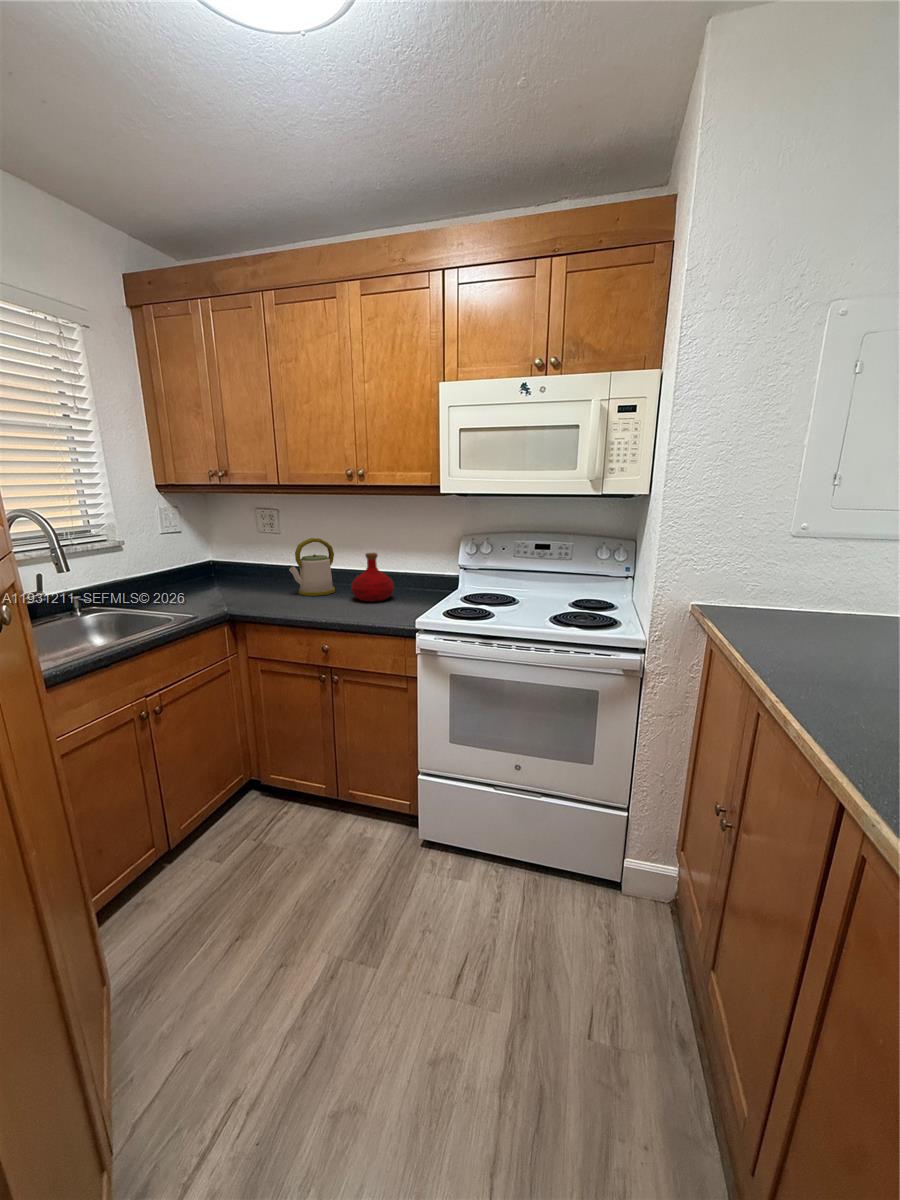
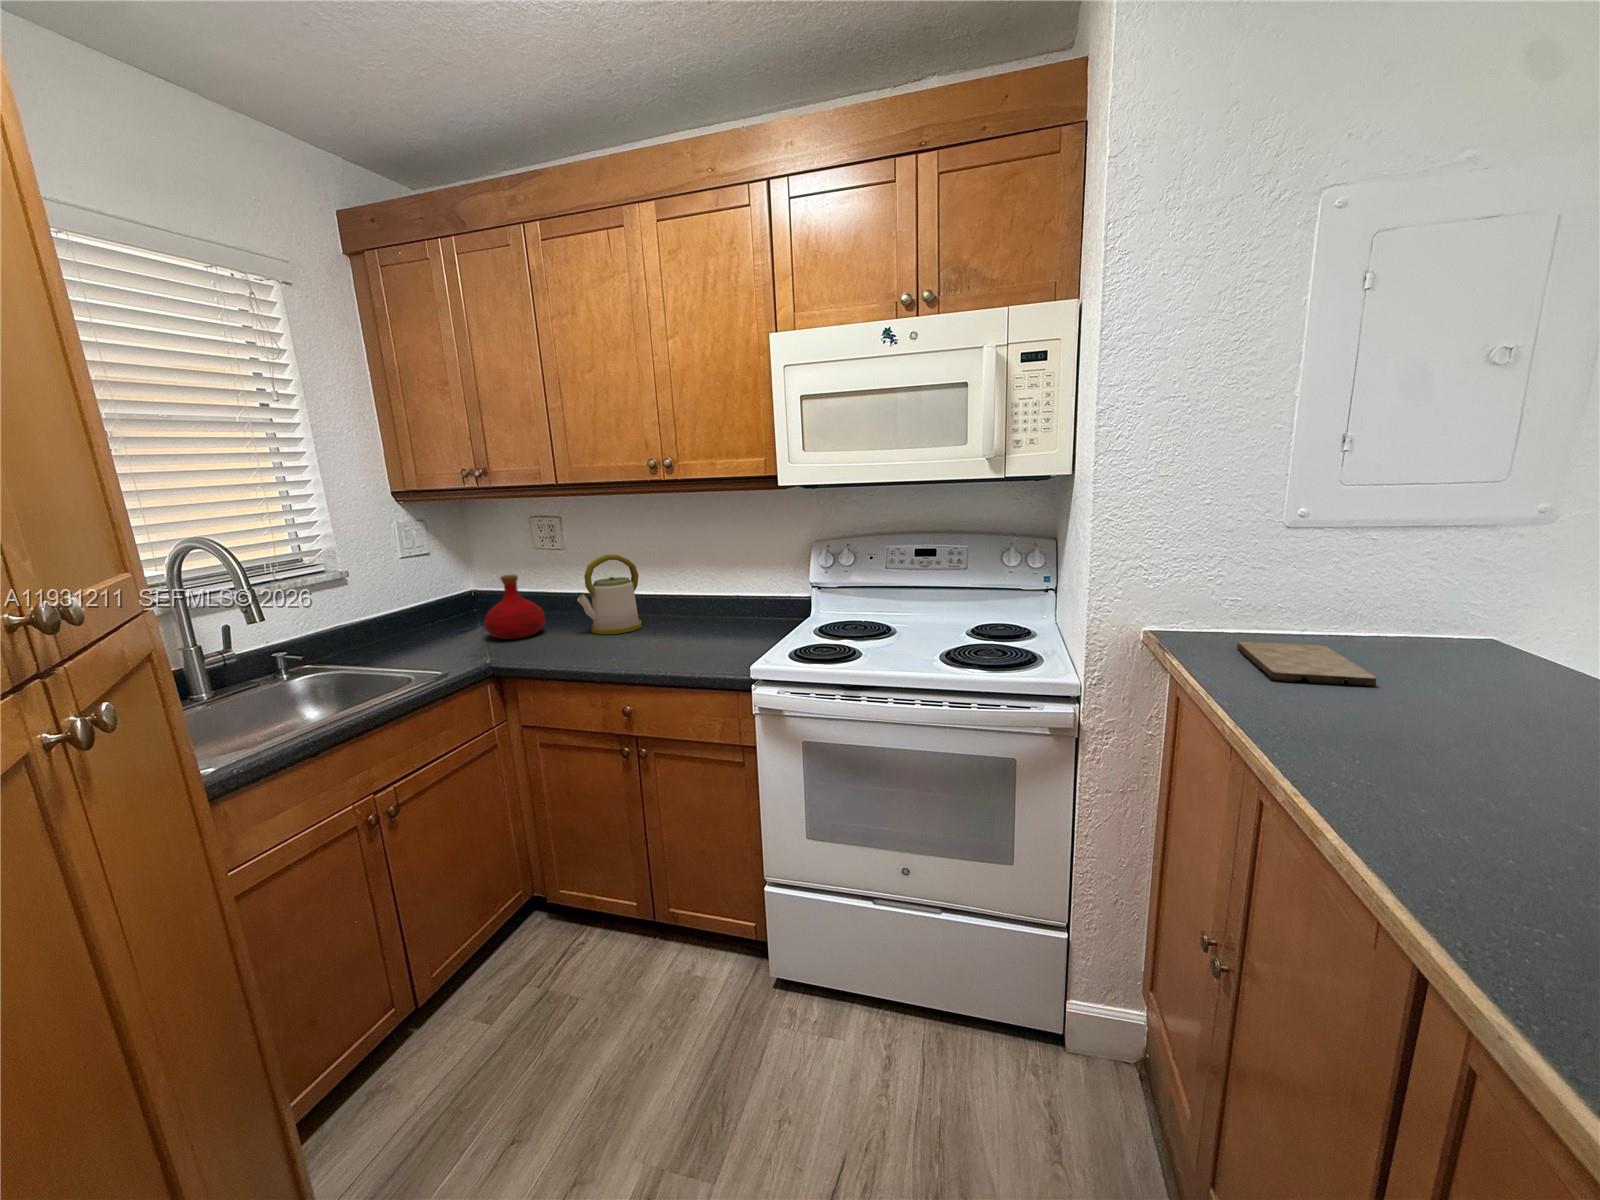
bottle: present [351,553,394,602] -> present [484,574,545,639]
cutting board: none [754,613,842,643] -> present [1237,641,1376,685]

